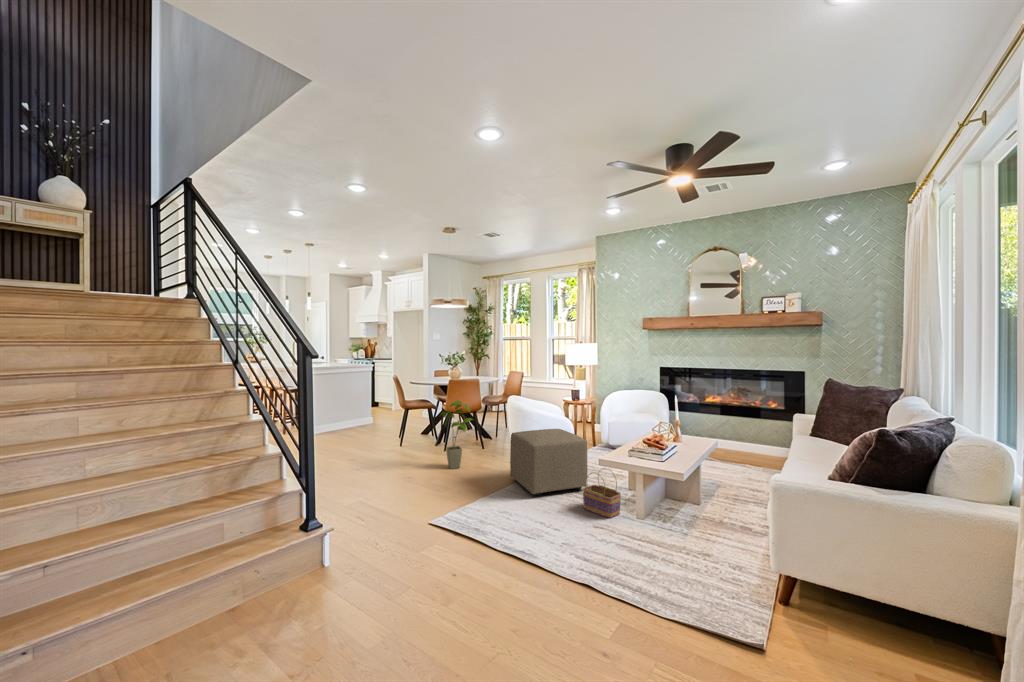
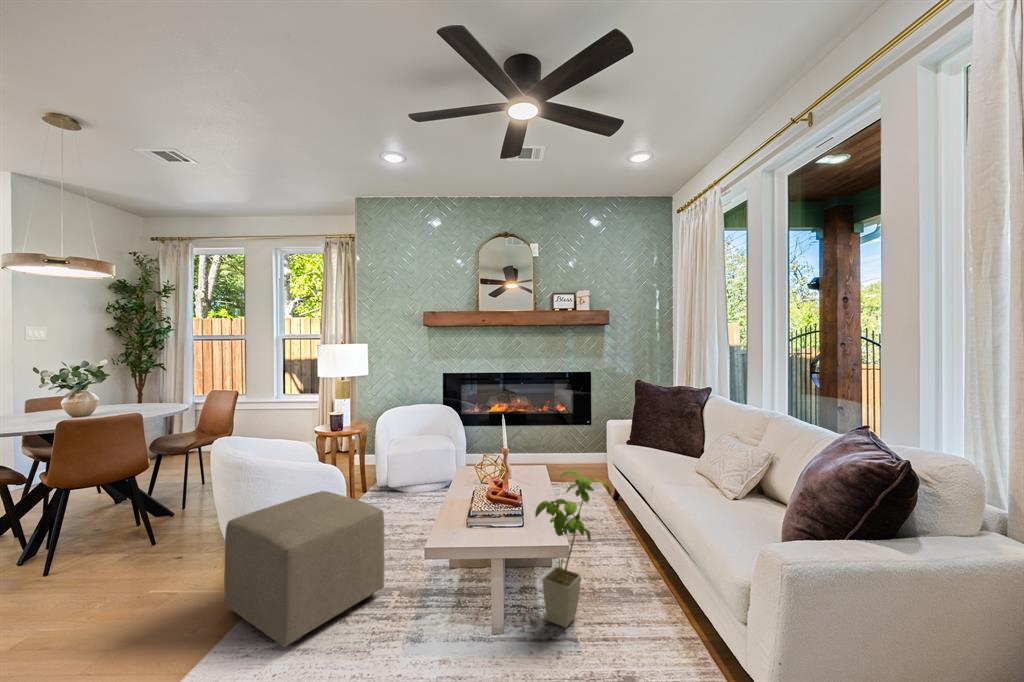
house plant: present [441,401,472,469] -> present [535,471,611,628]
basket: present [583,471,621,518] -> none [391,559,460,654]

